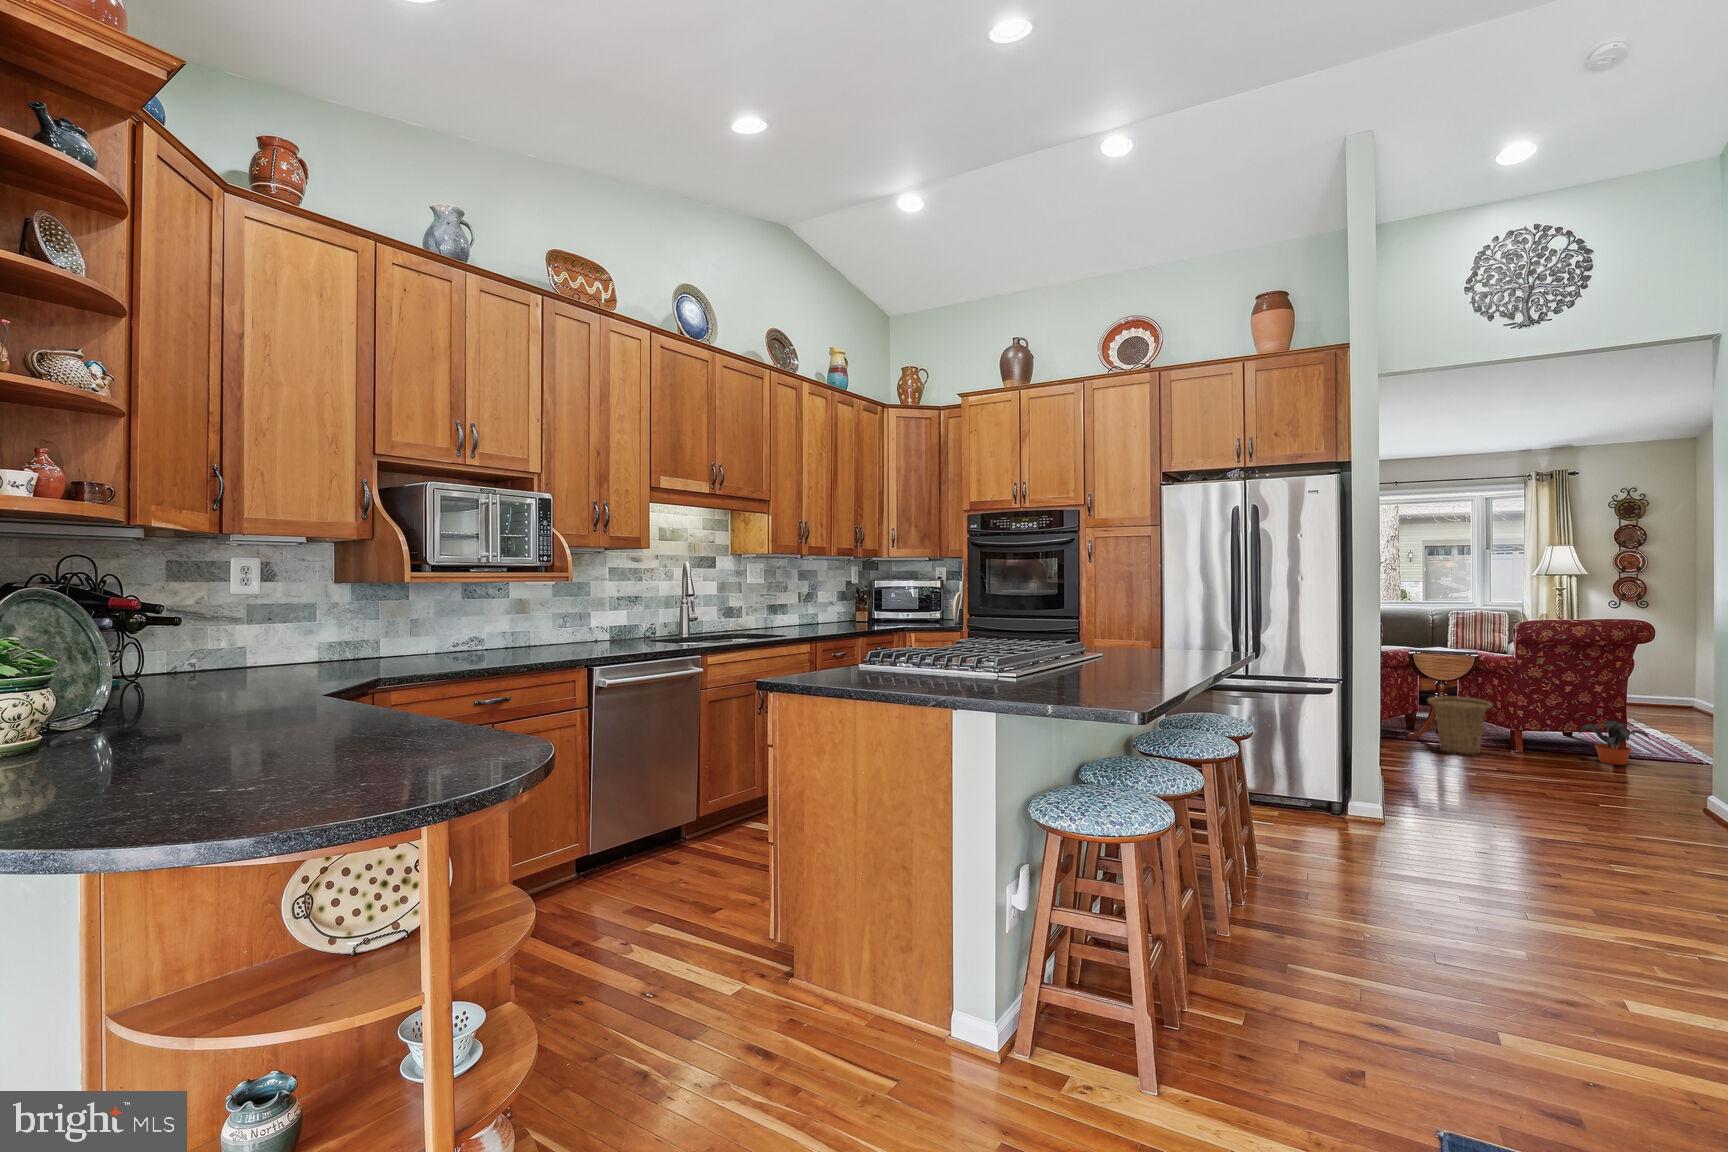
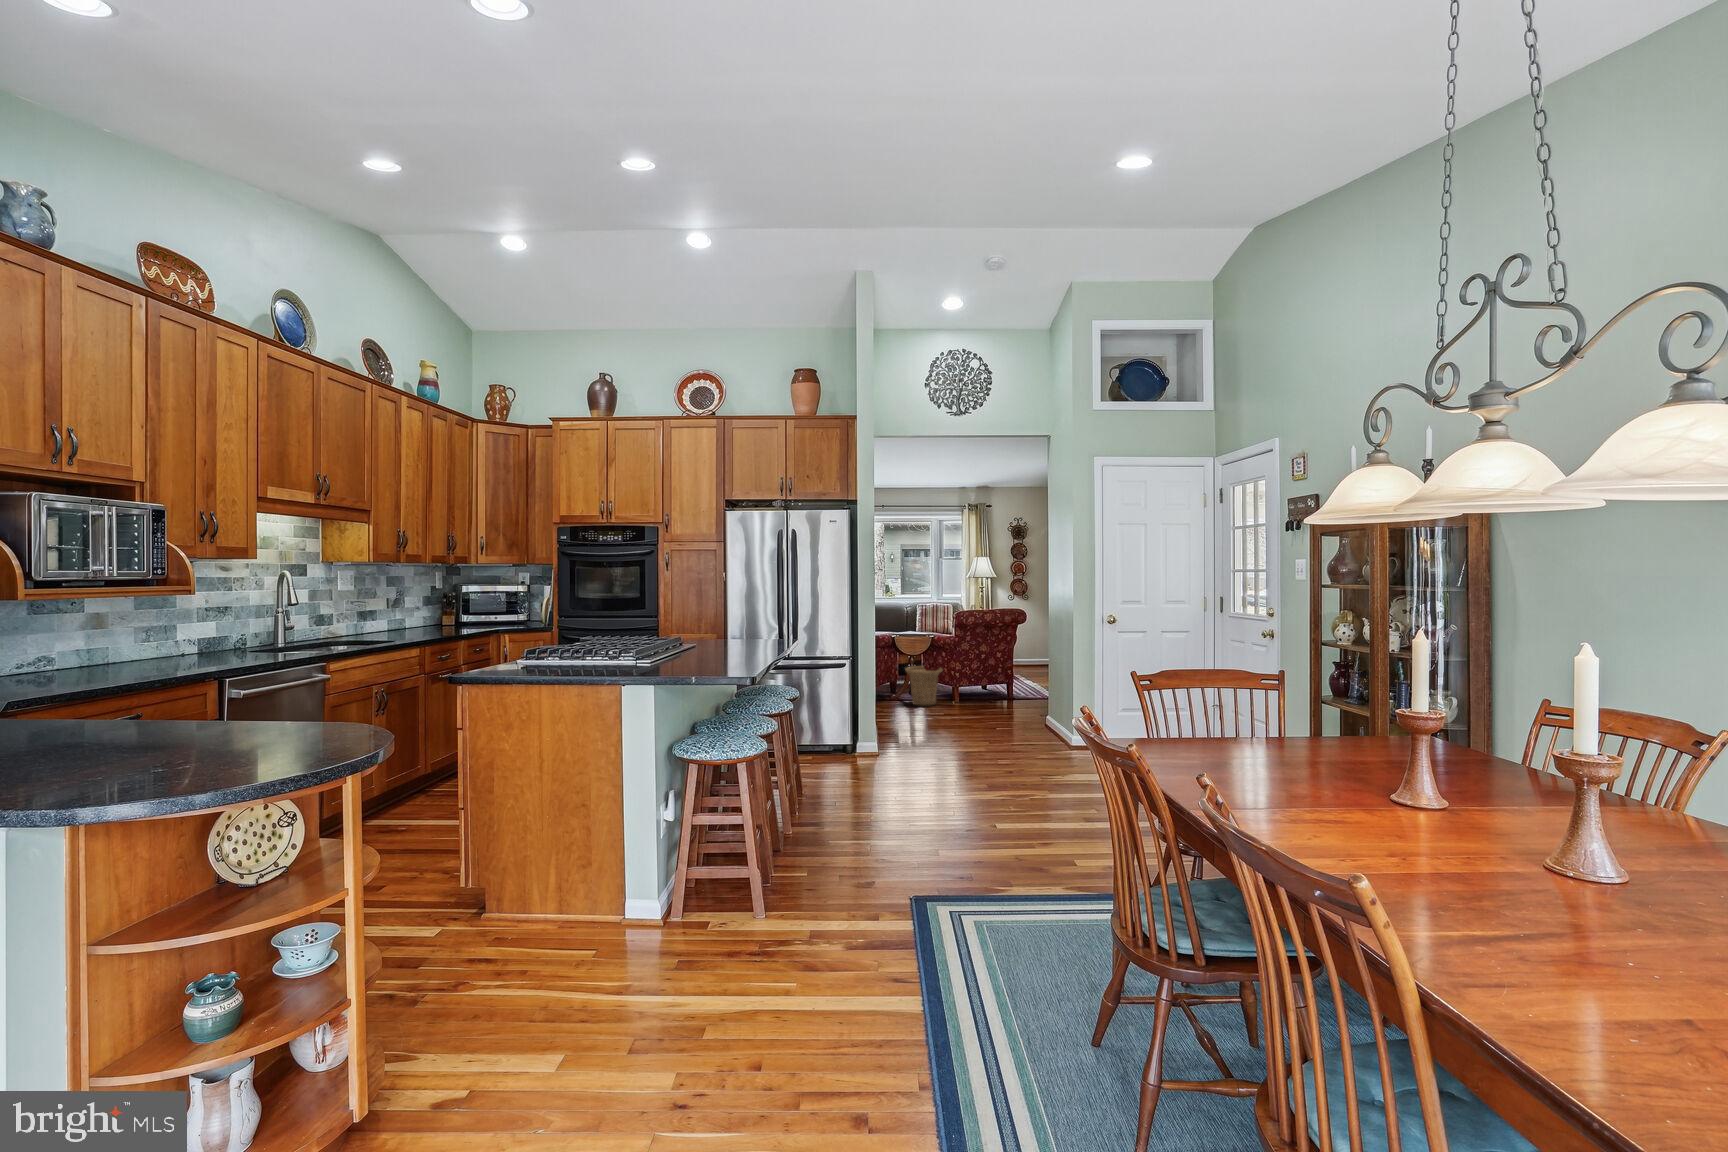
potted plant: present [1579,720,1650,765] -> none [988,675,1023,704]

